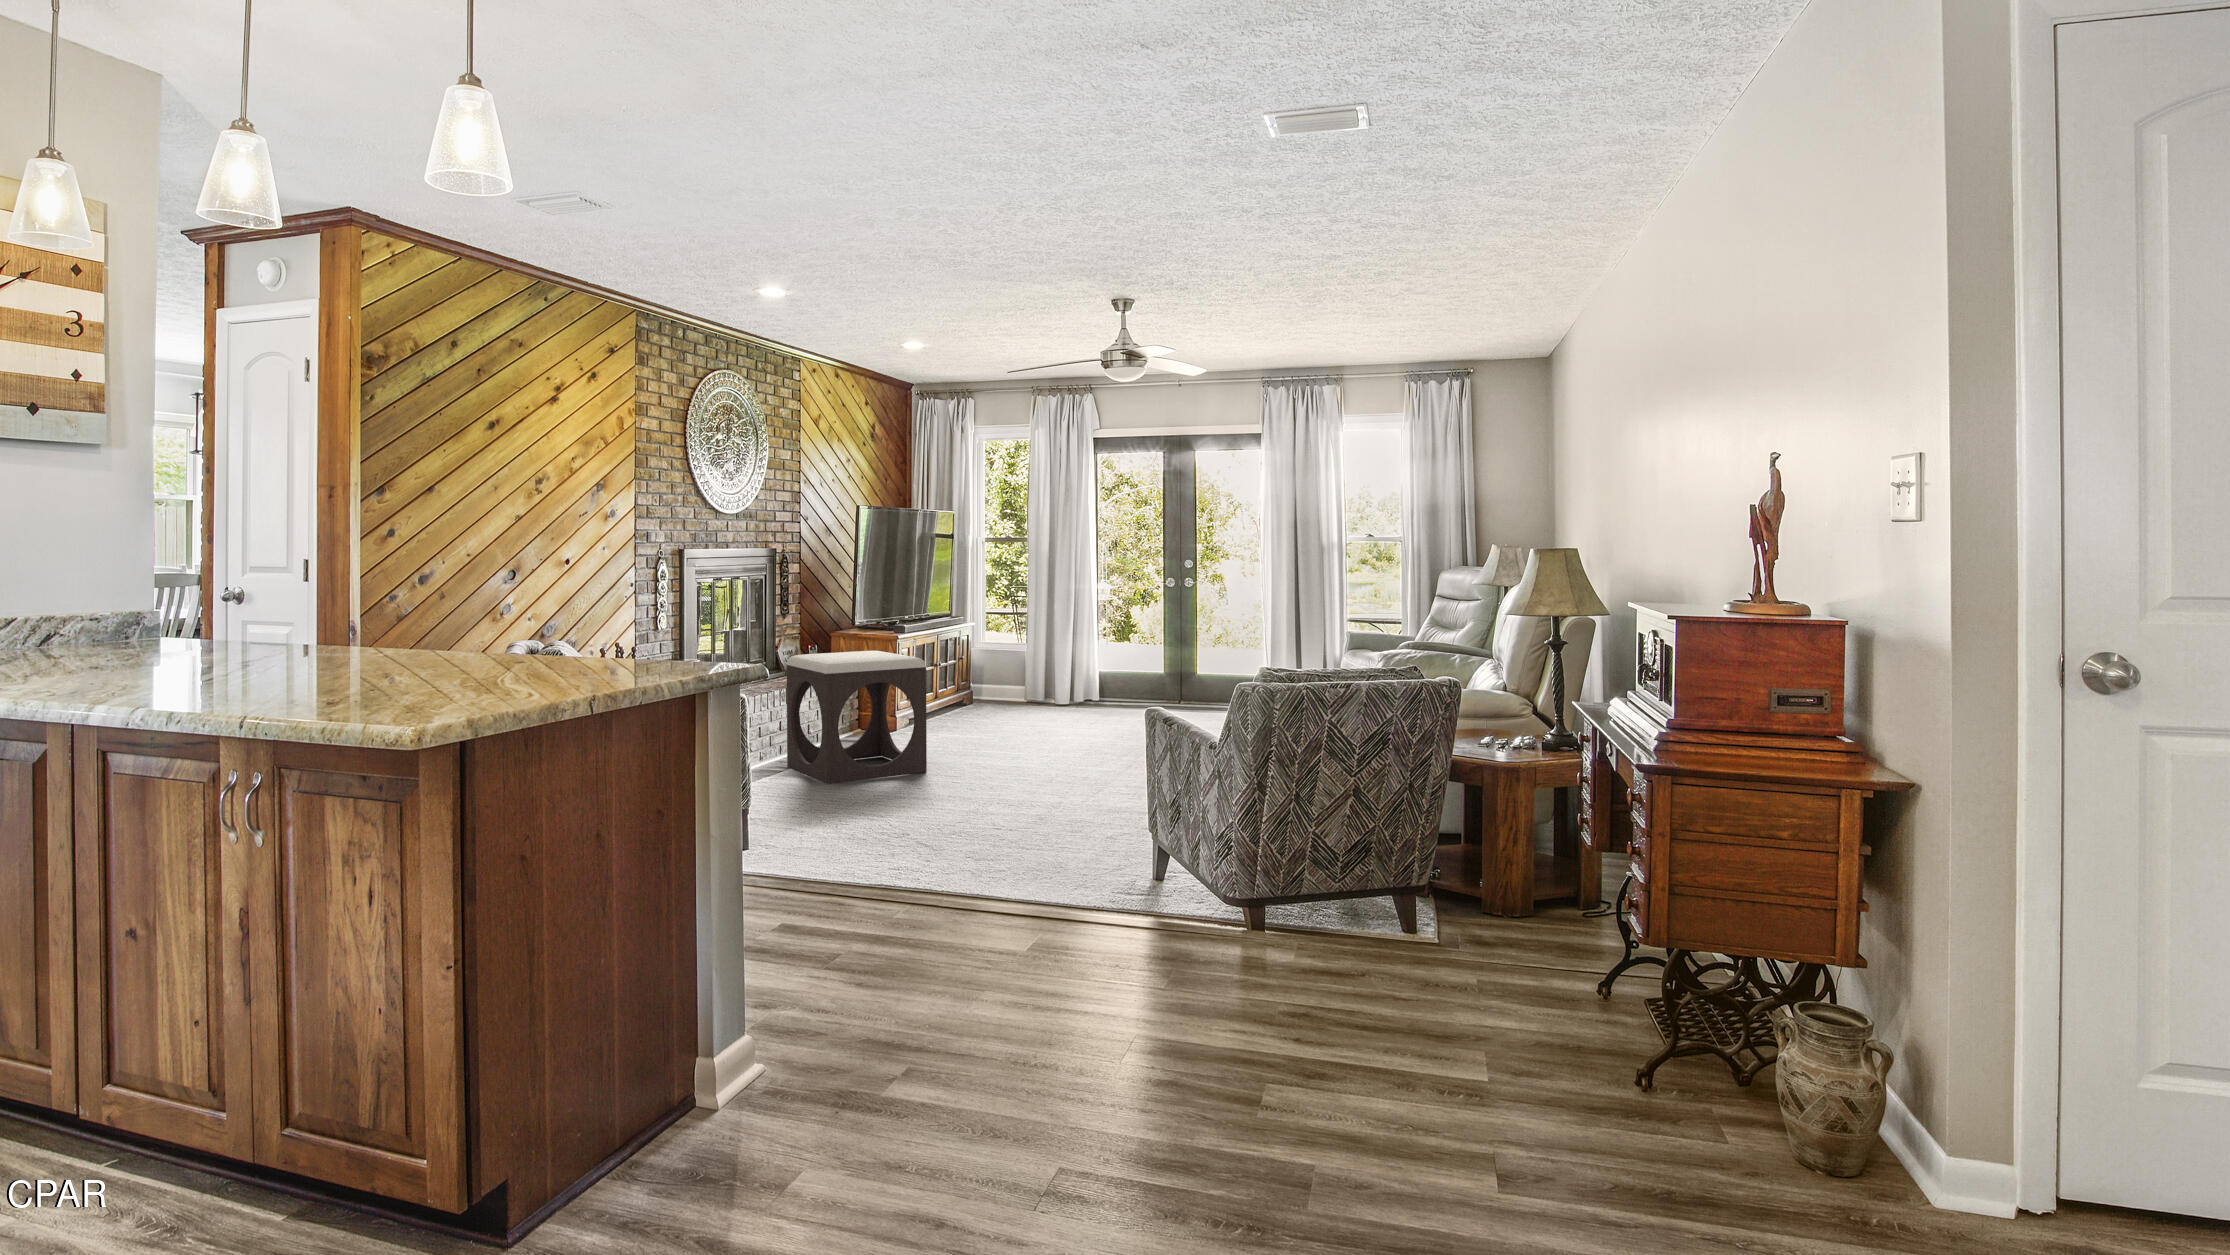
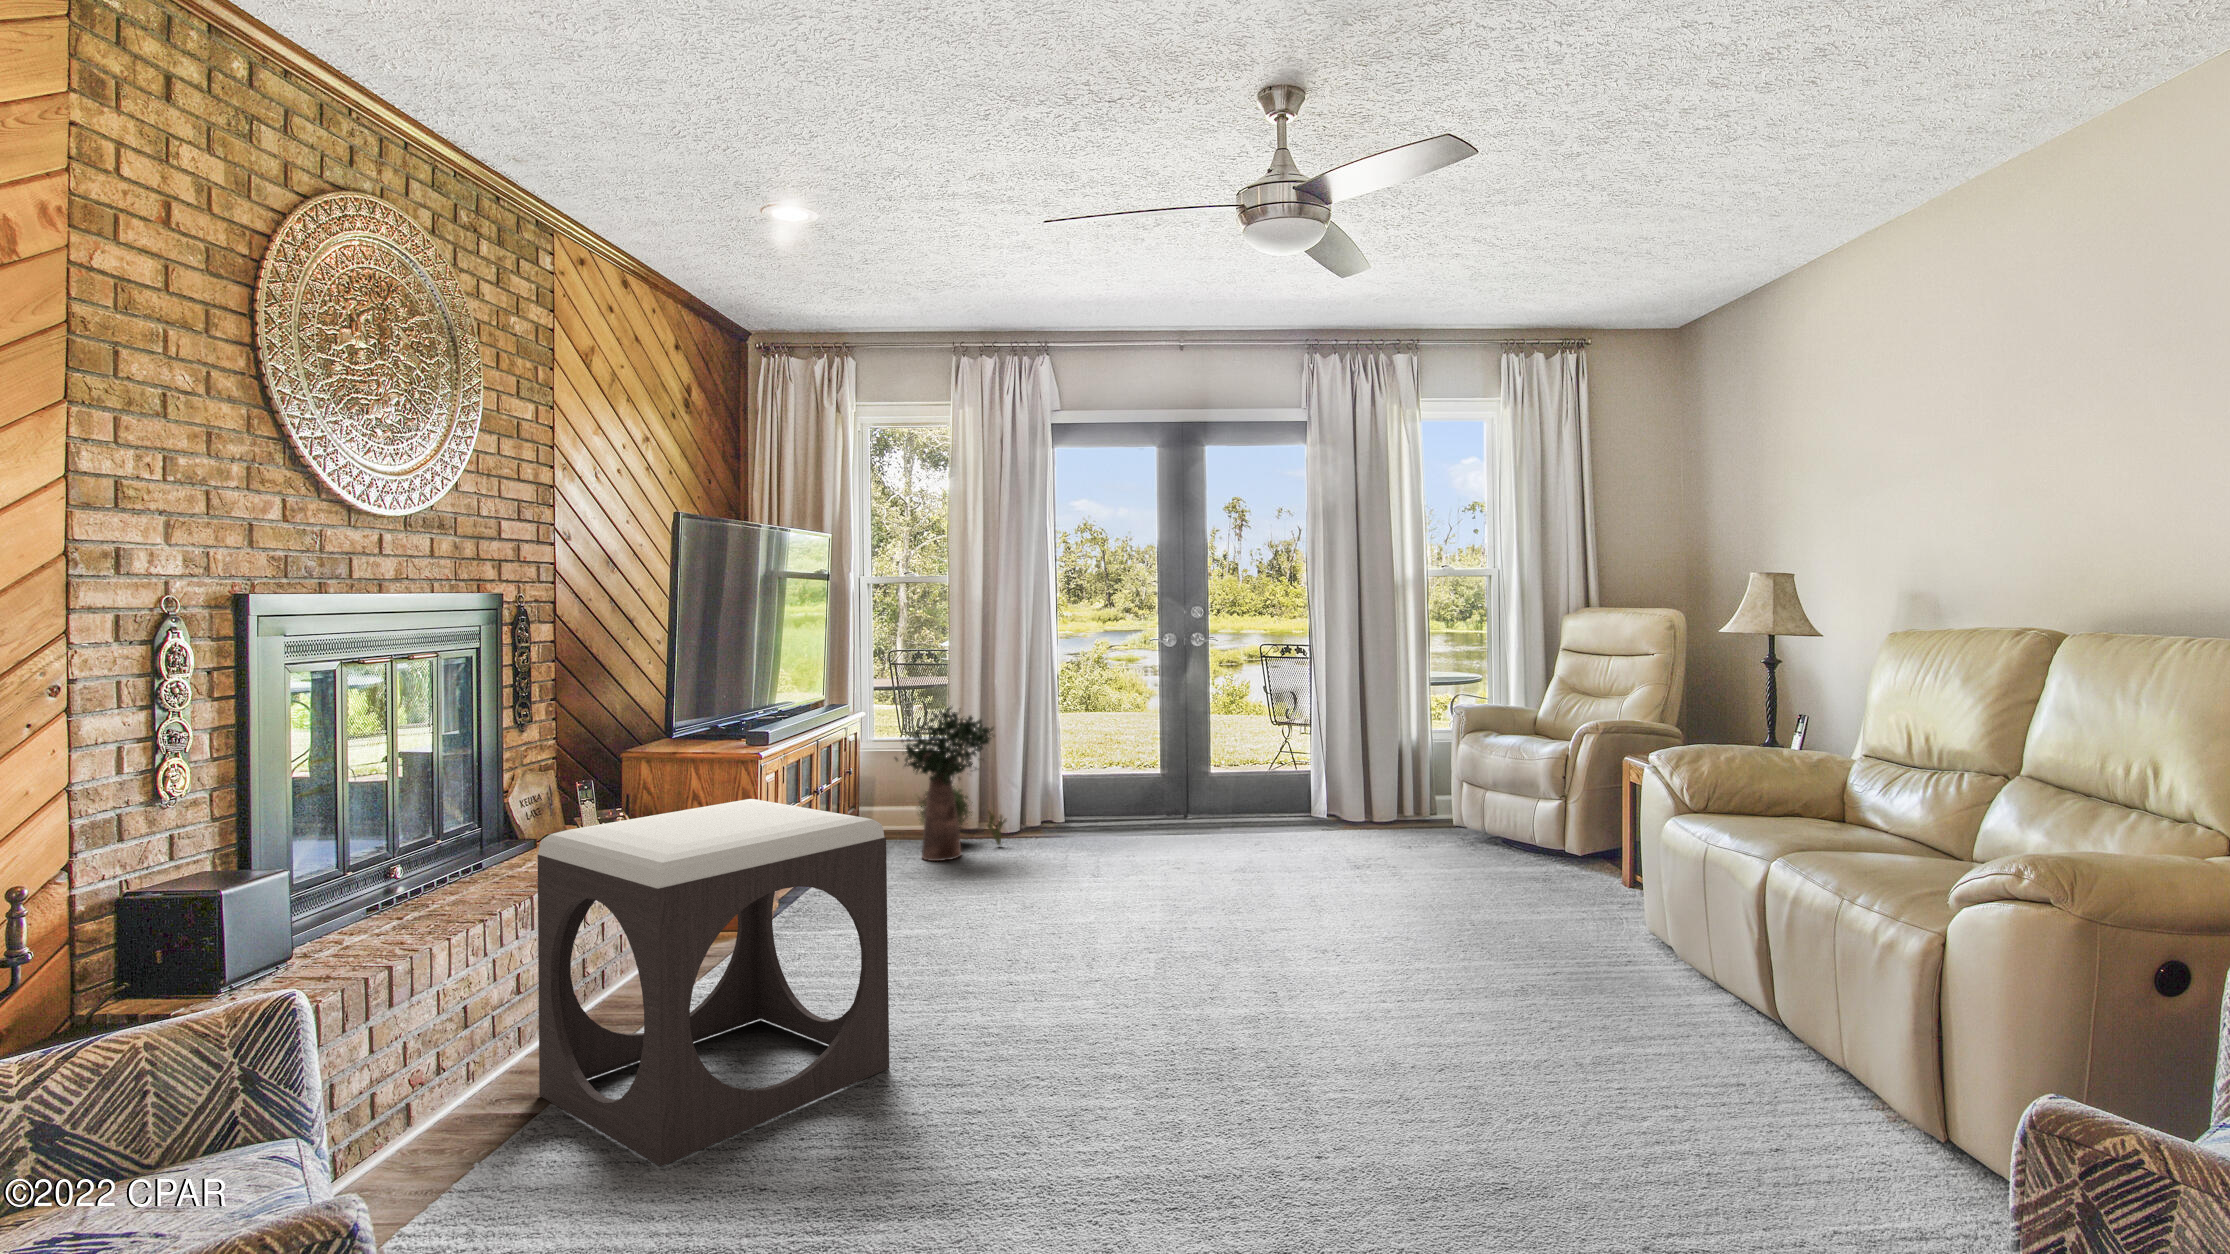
potted plant: none [984,620,1055,714] -> present [895,707,1007,861]

